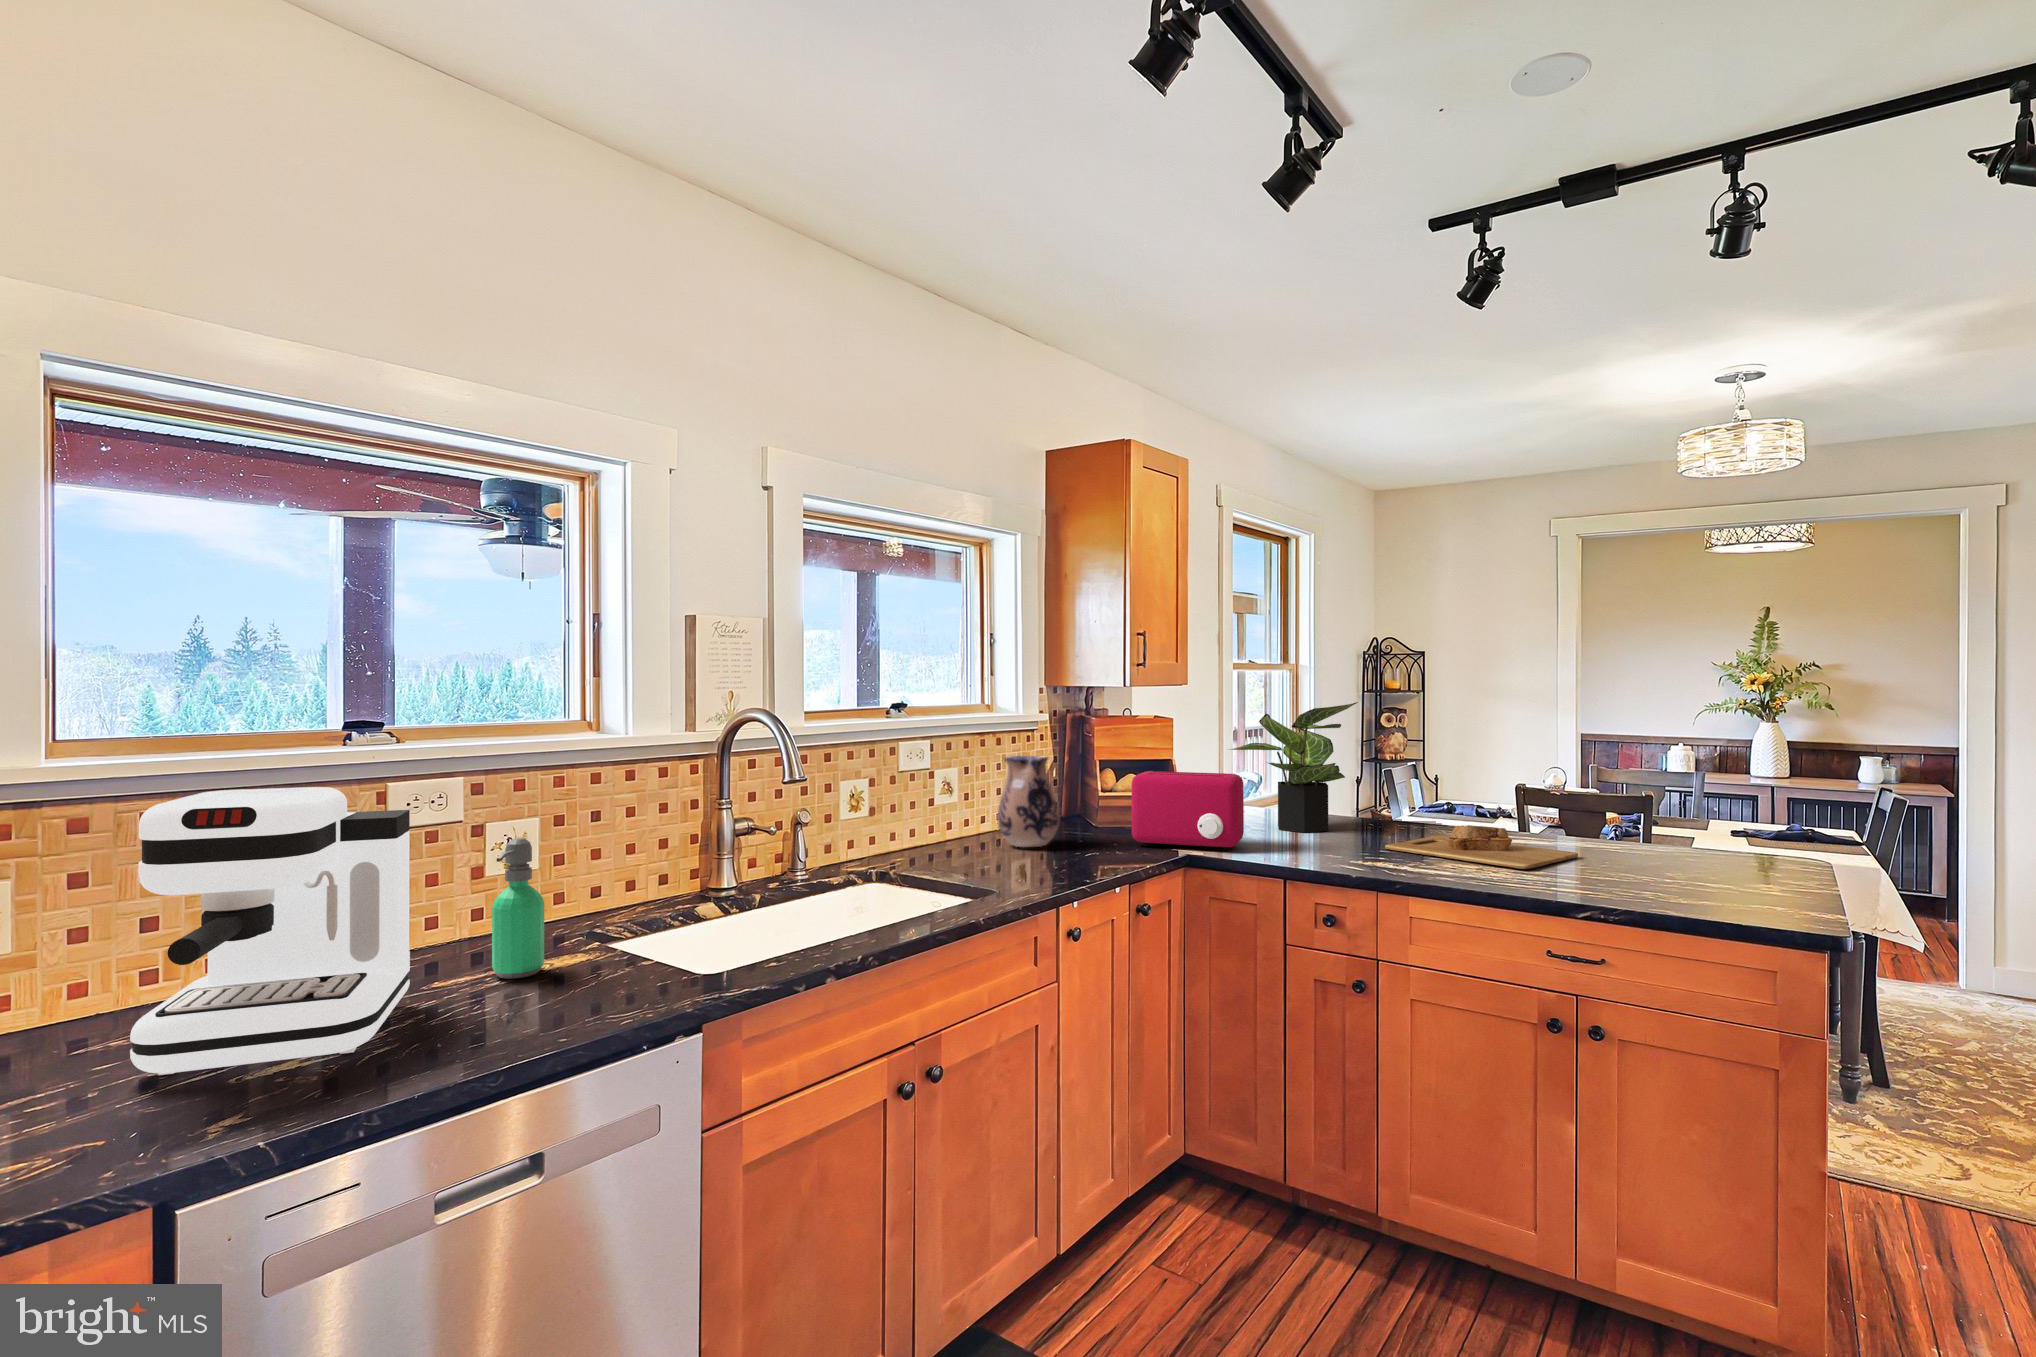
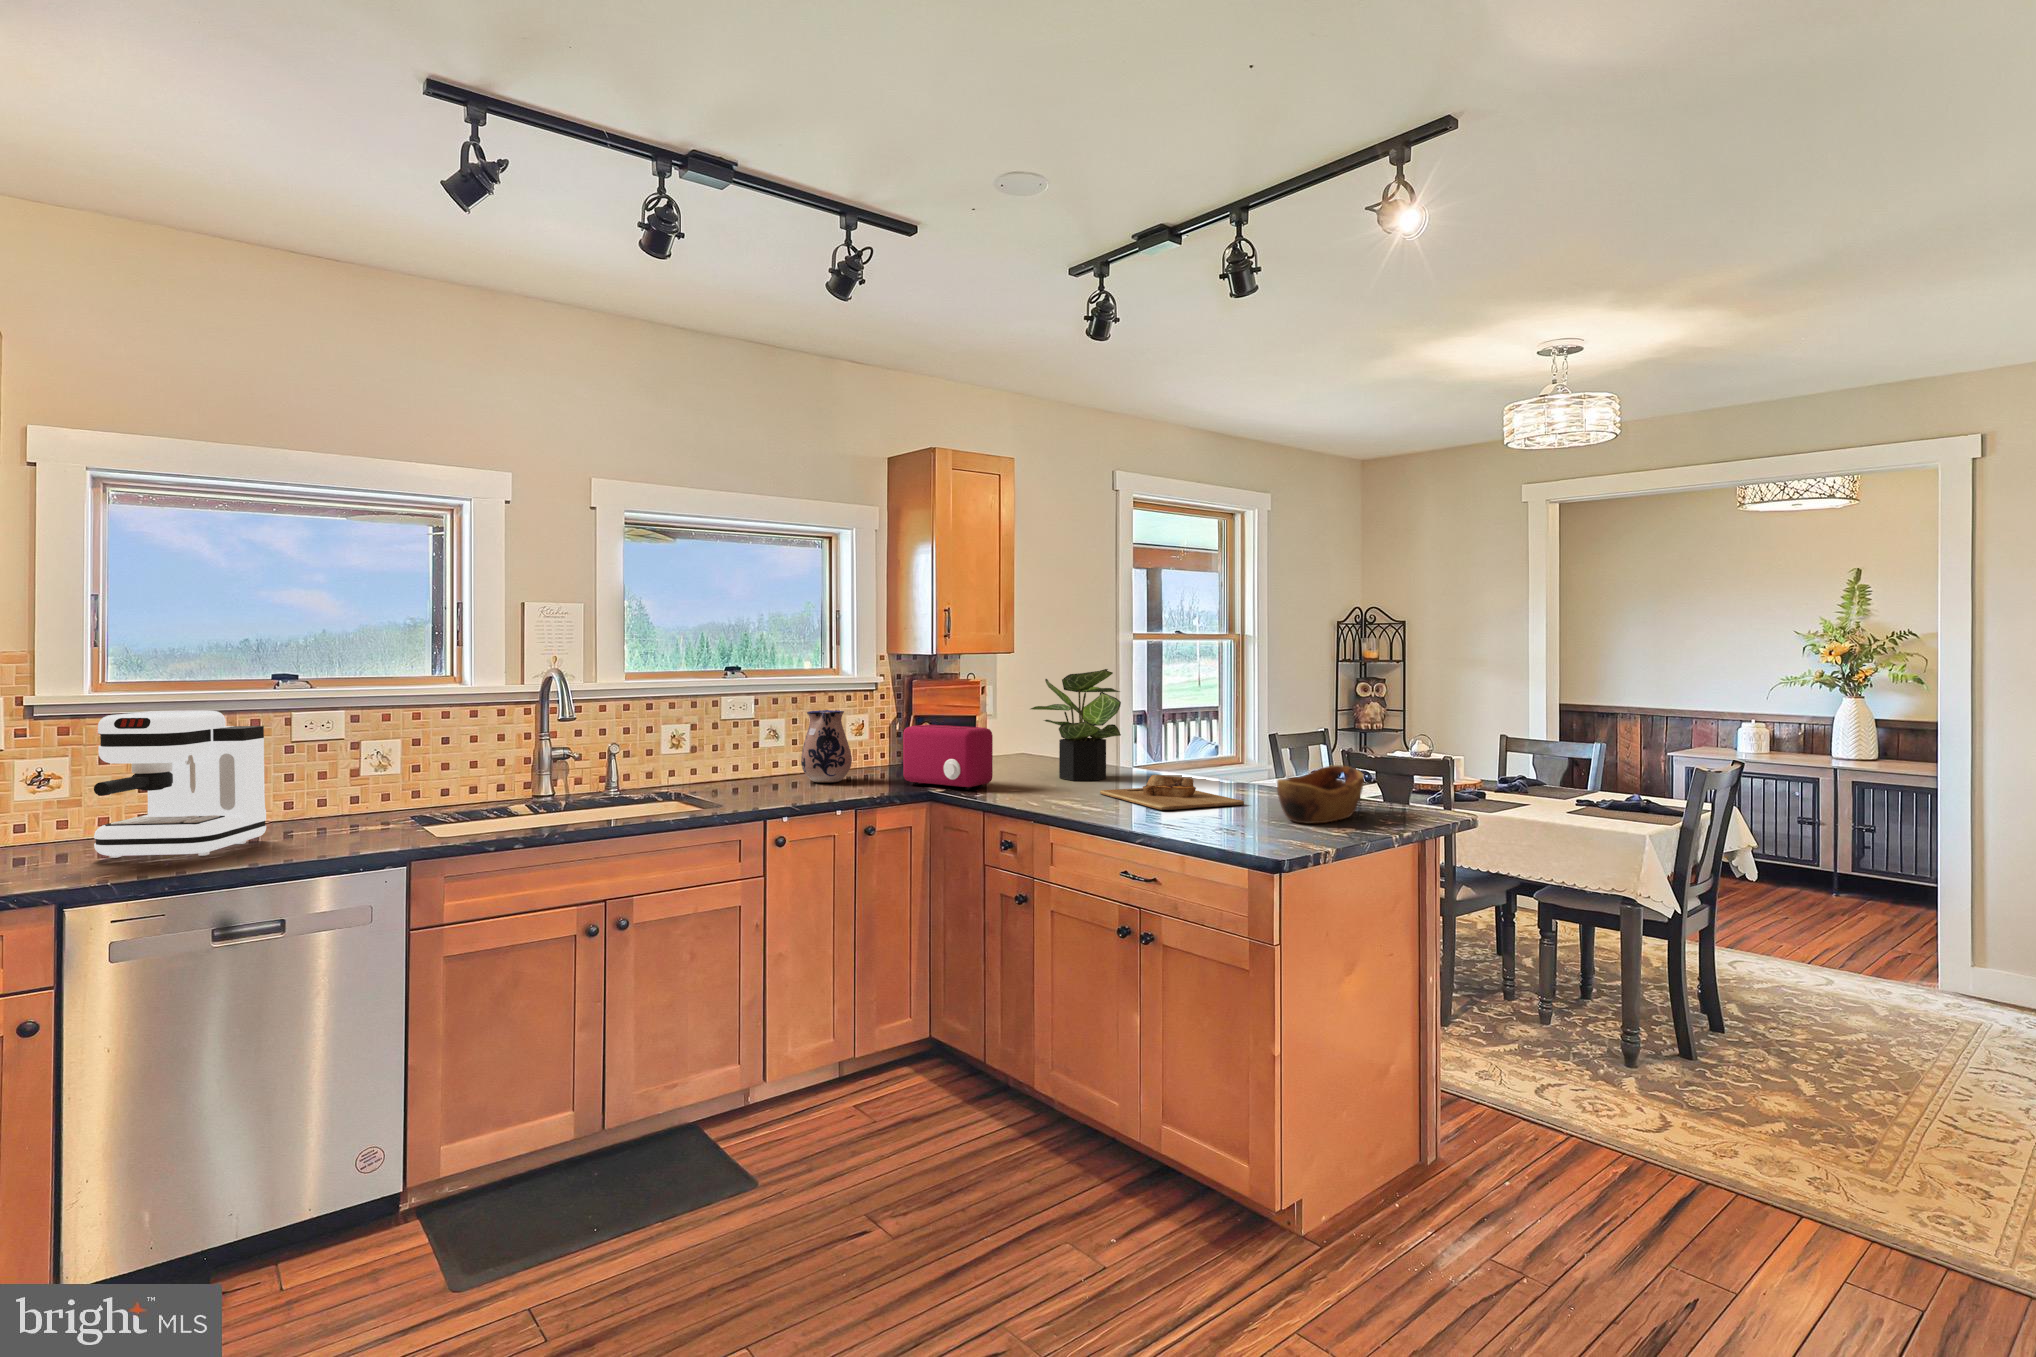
wooden bowl: none [1662,808,1757,880] -> present [1277,765,1364,823]
soap dispenser: present [492,838,544,979] -> none [322,747,361,833]

